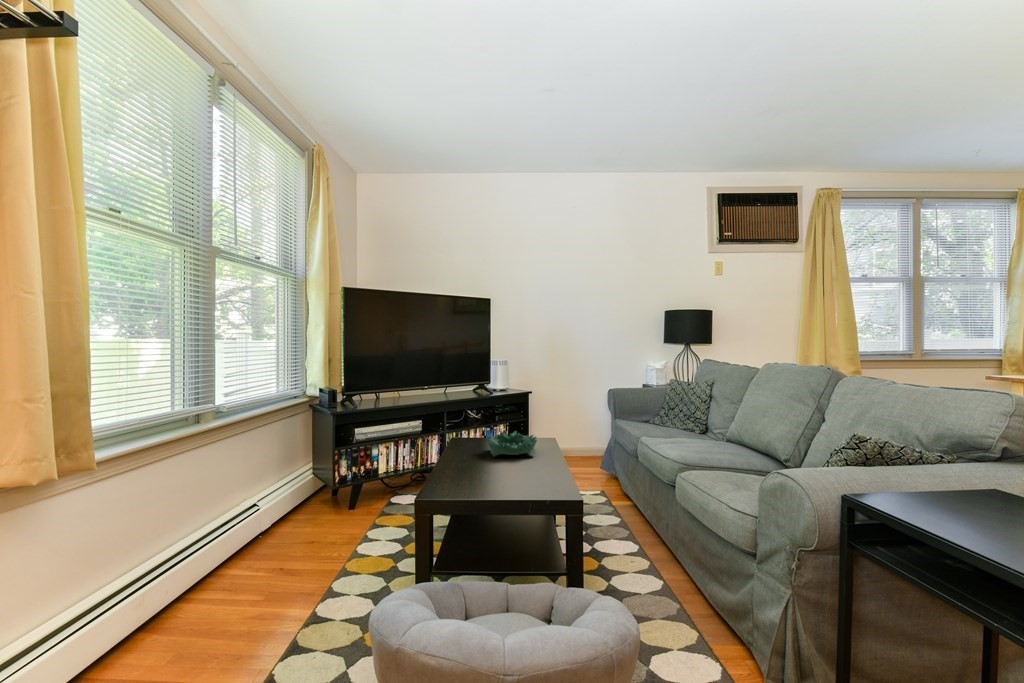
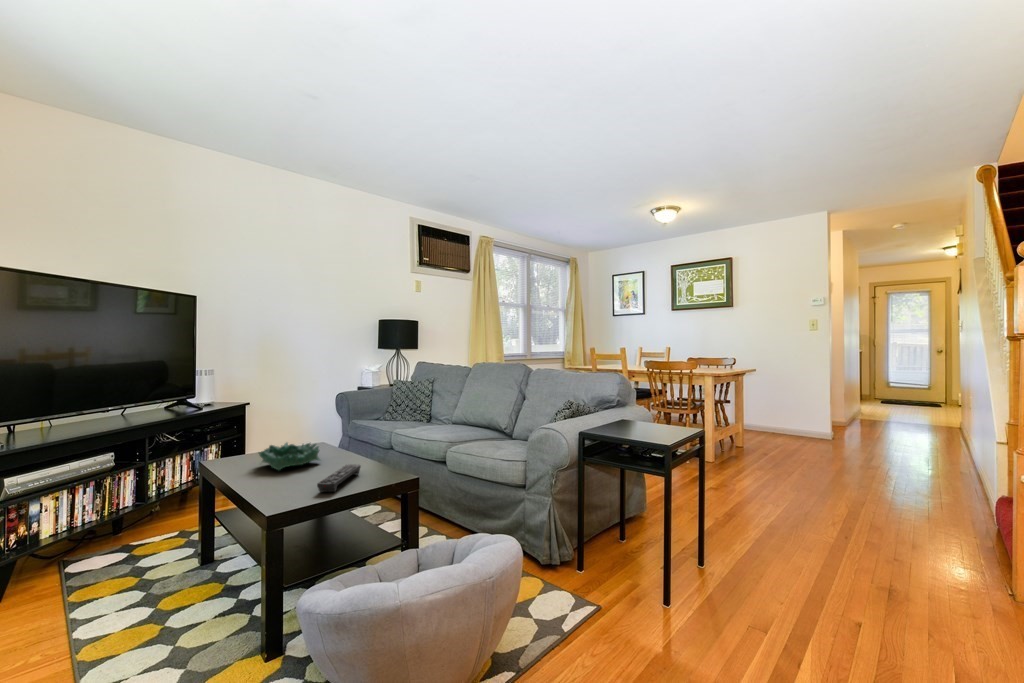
remote control: none [493,463,552,489] -> present [317,464,361,492]

